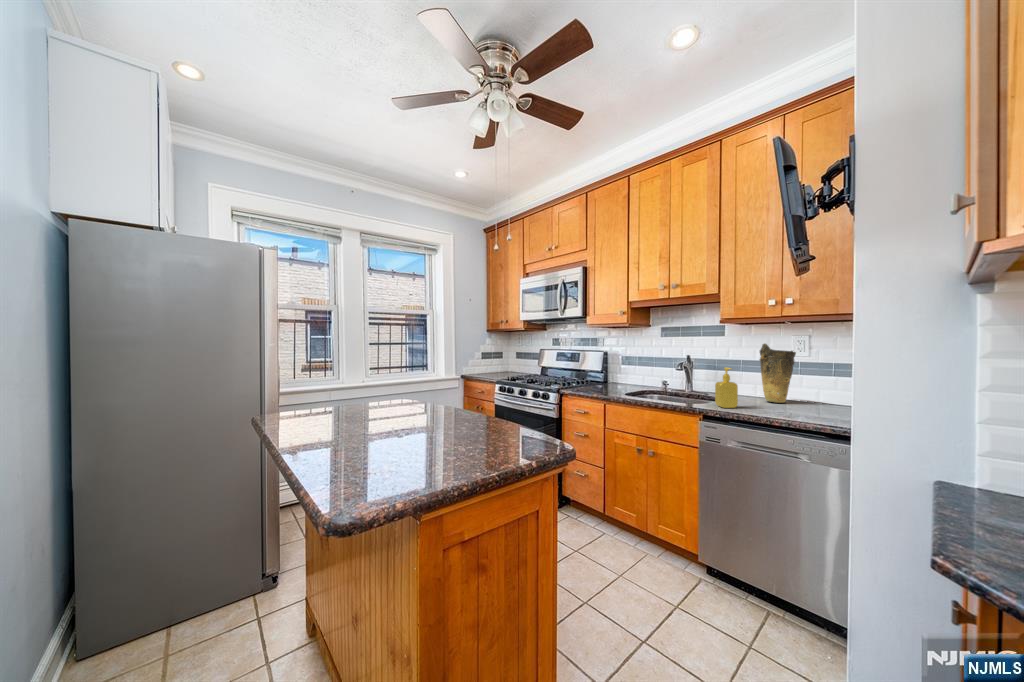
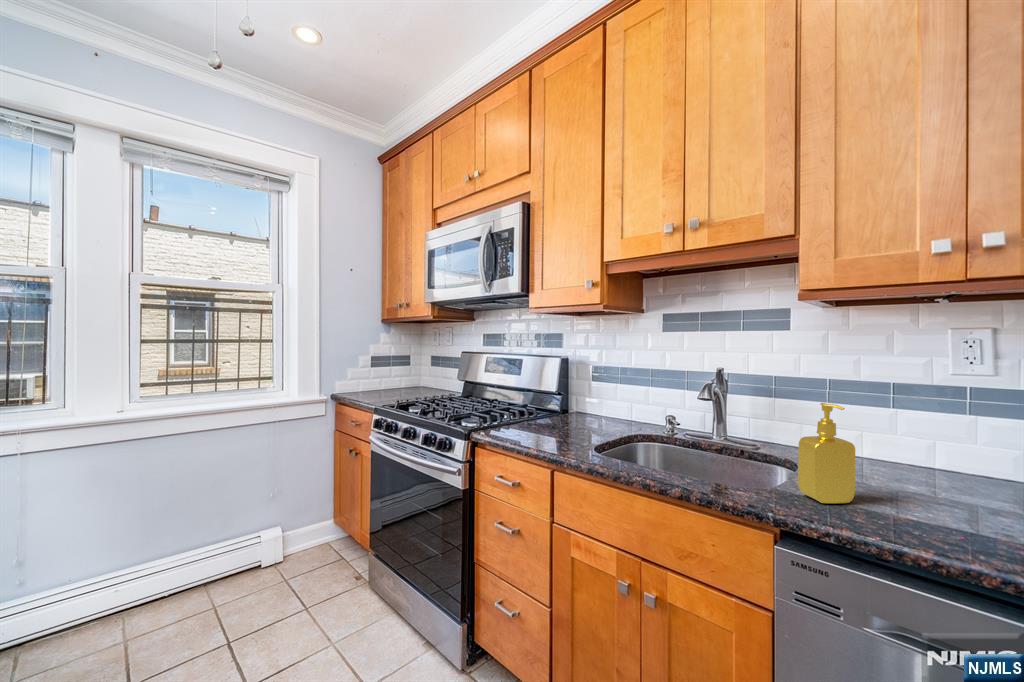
vase: present [760,344,796,403] -> none [876,345,964,479]

